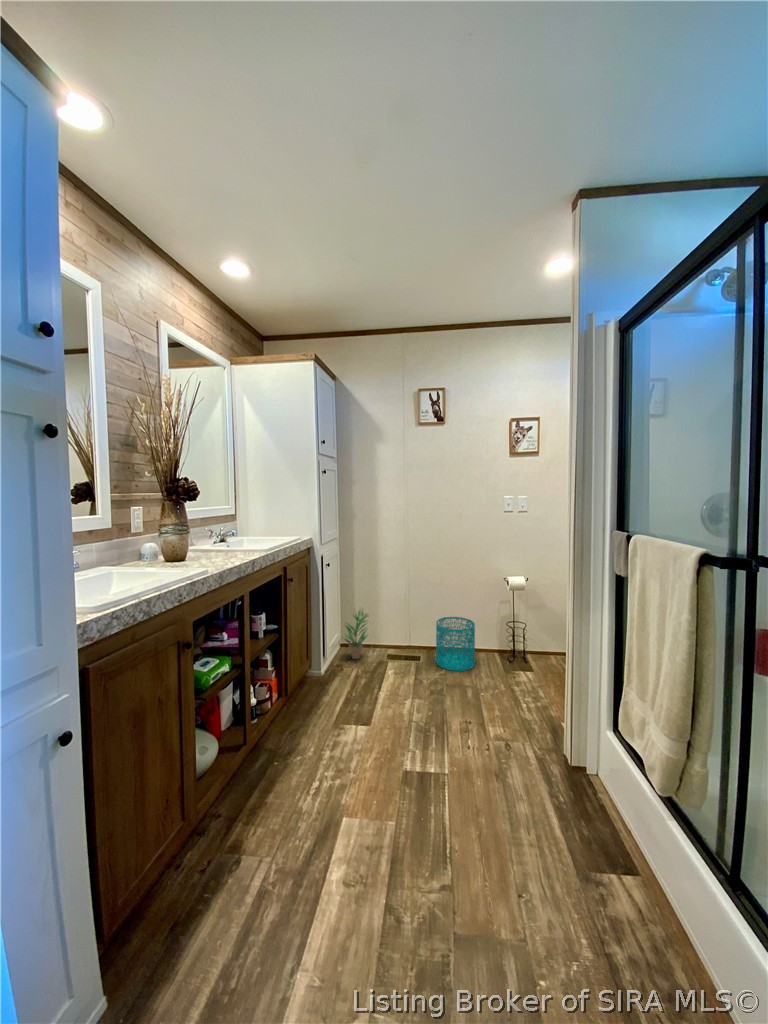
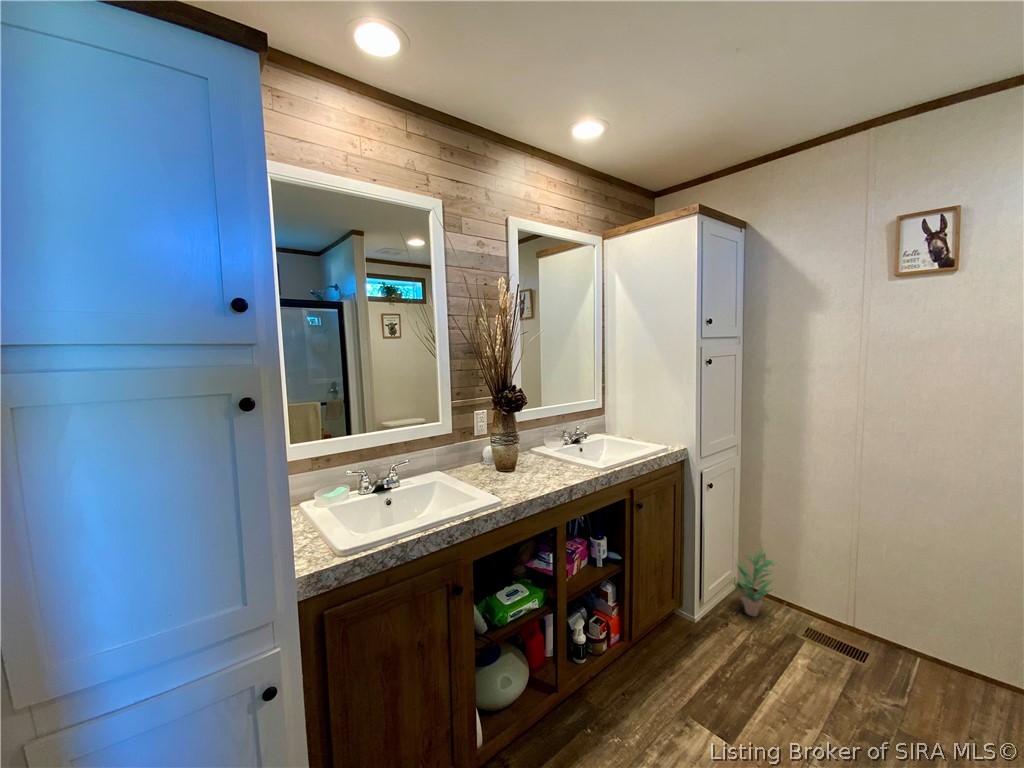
wastebasket: present [436,617,475,671] -> none [900,612,1006,732]

